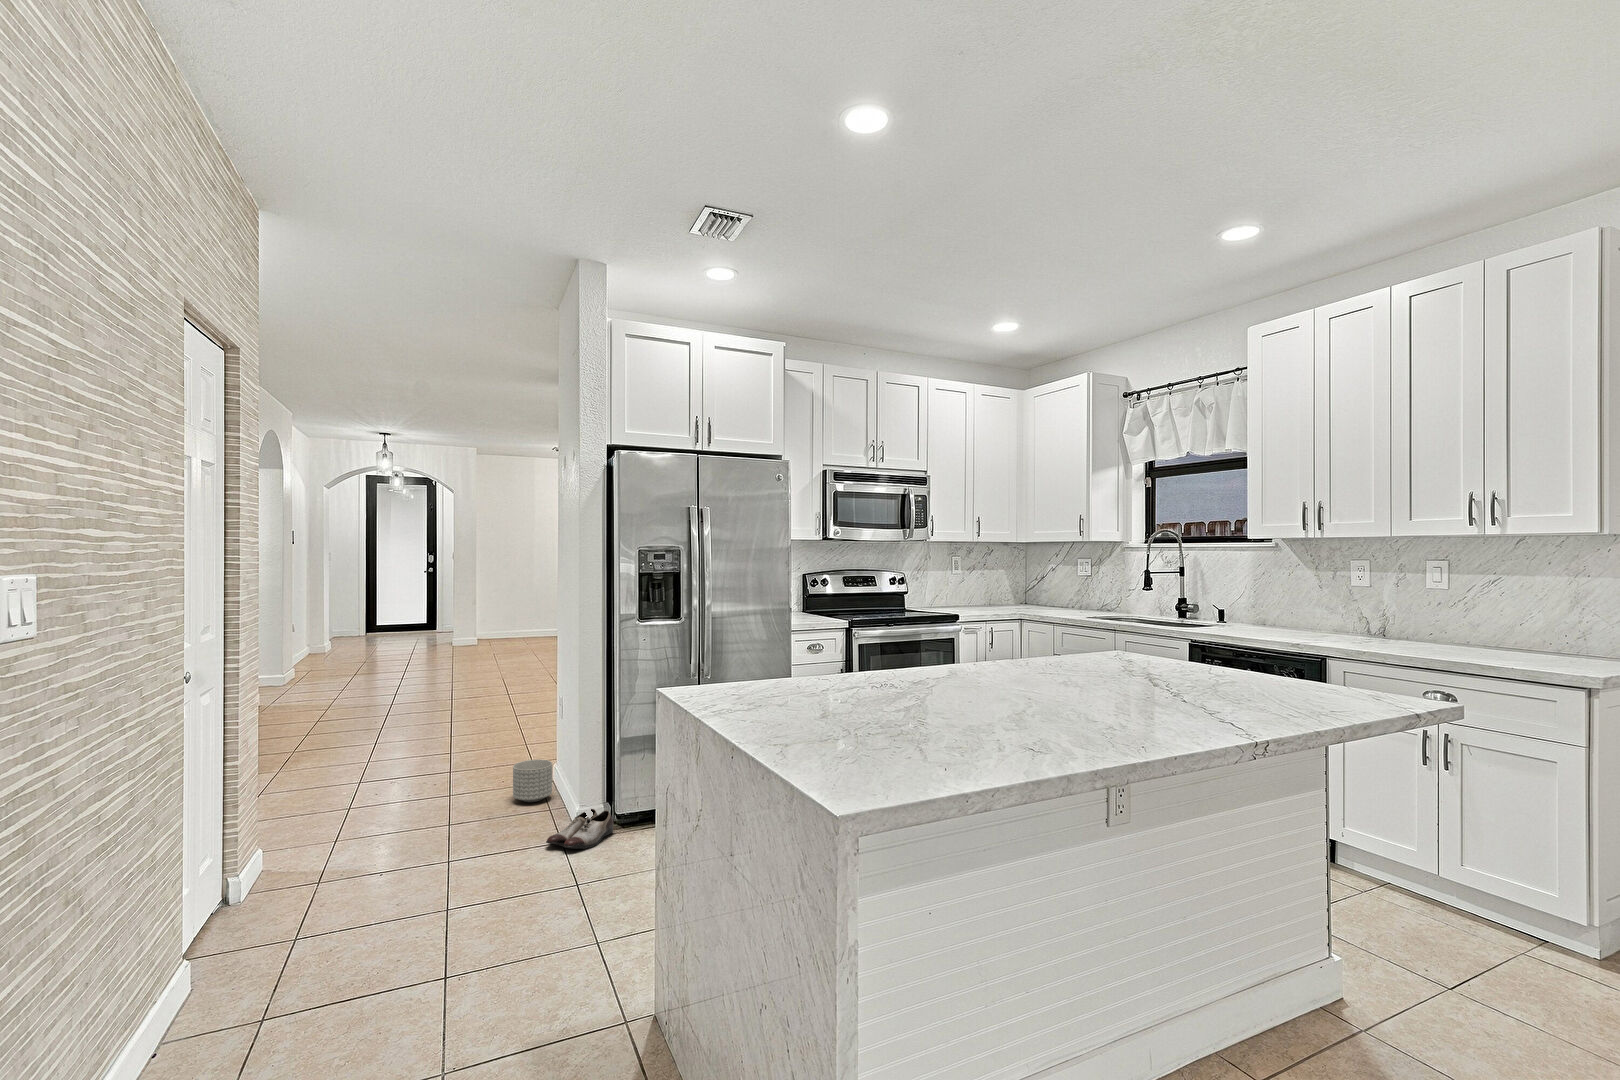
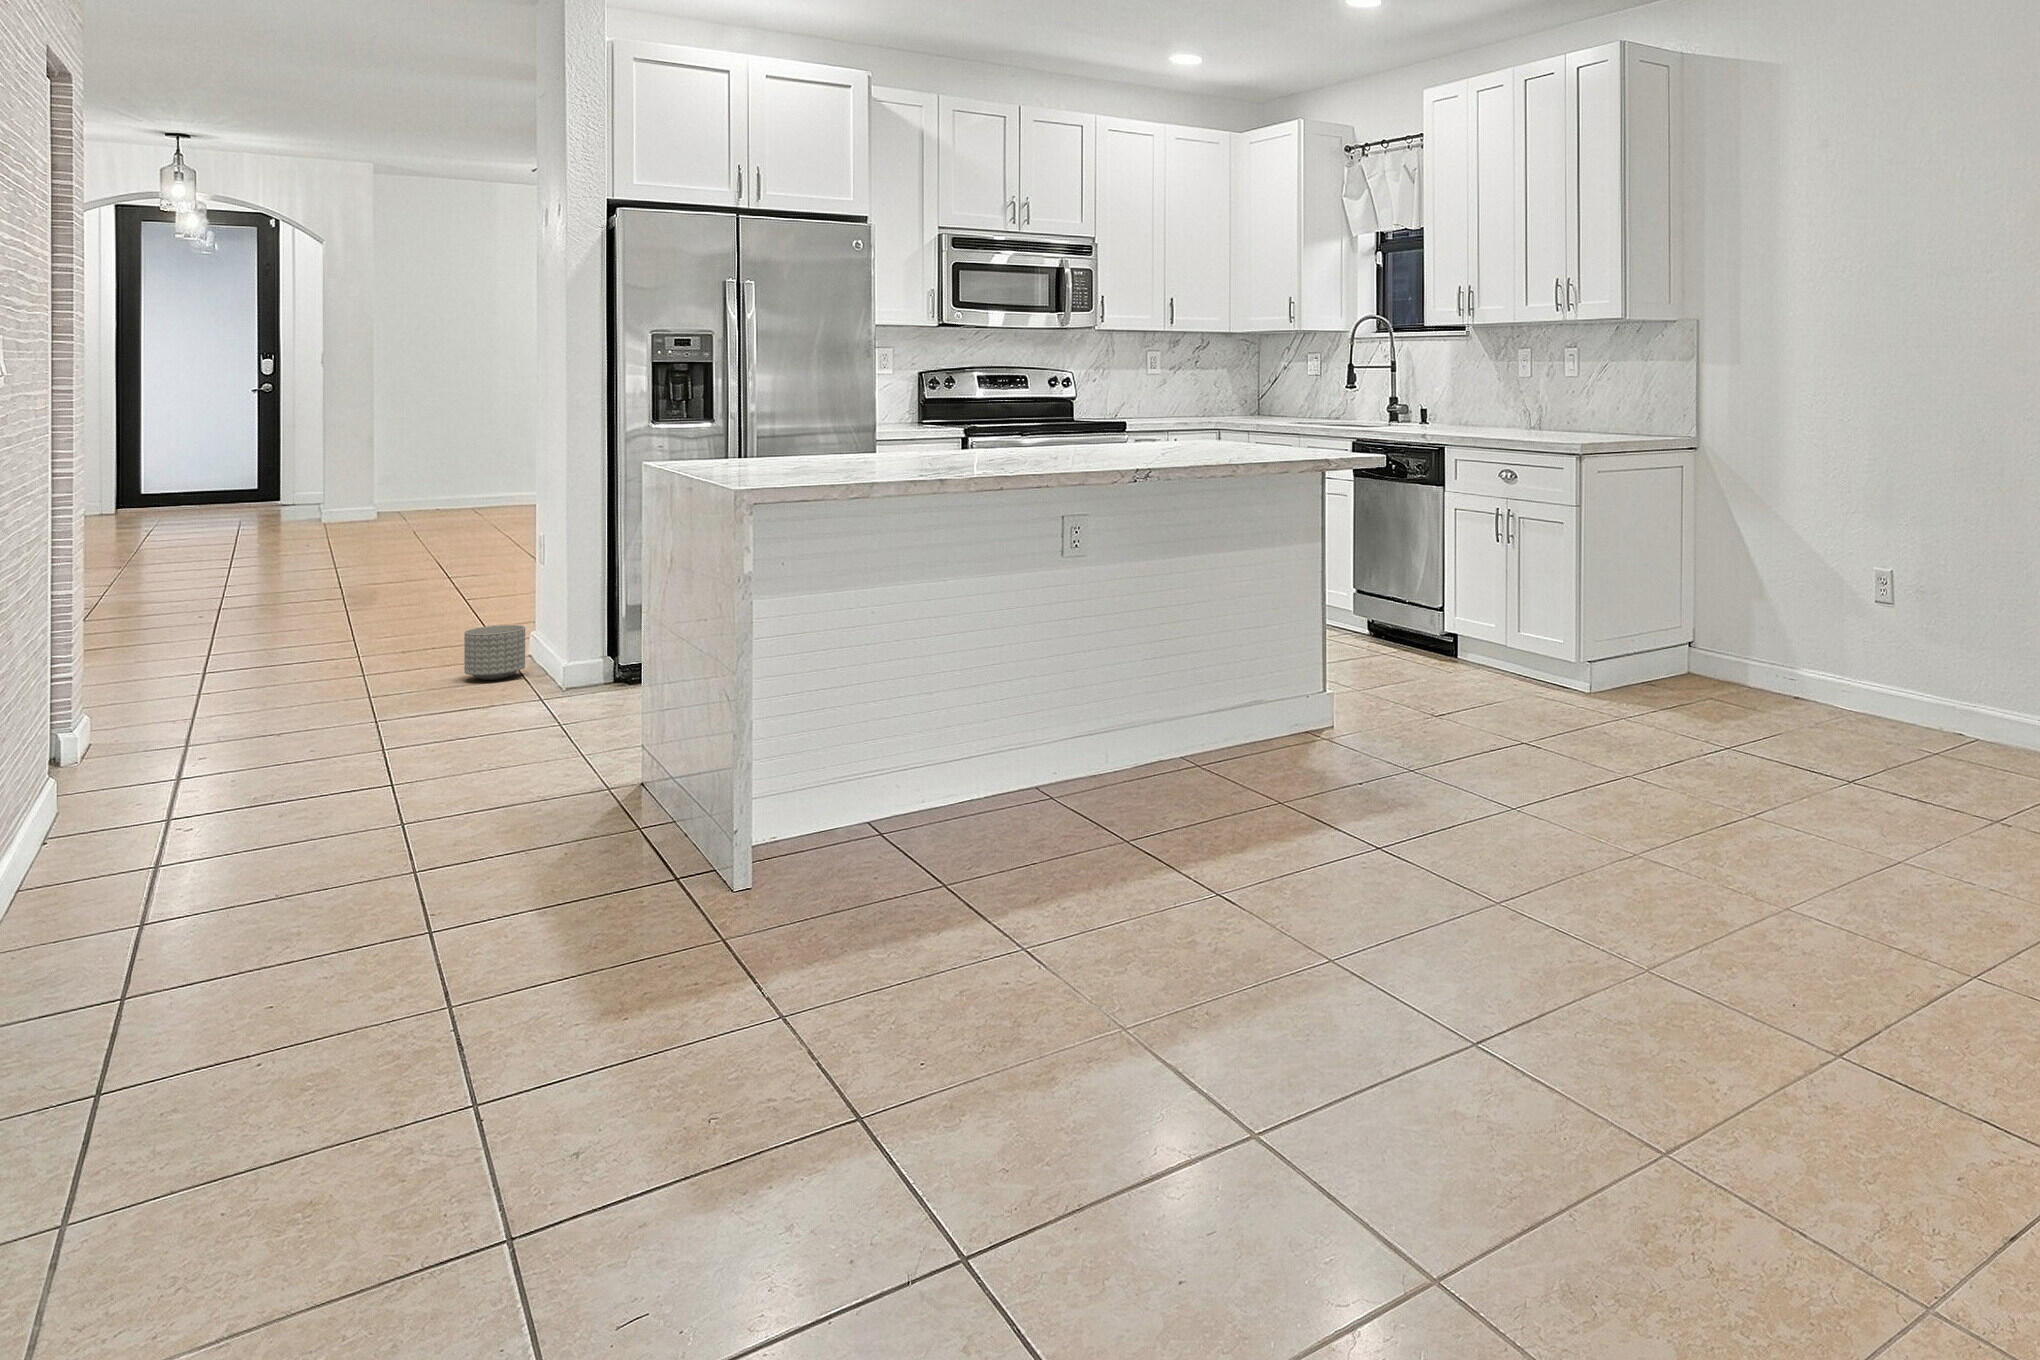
shoe: present [546,809,613,849] -> none [517,669,615,710]

